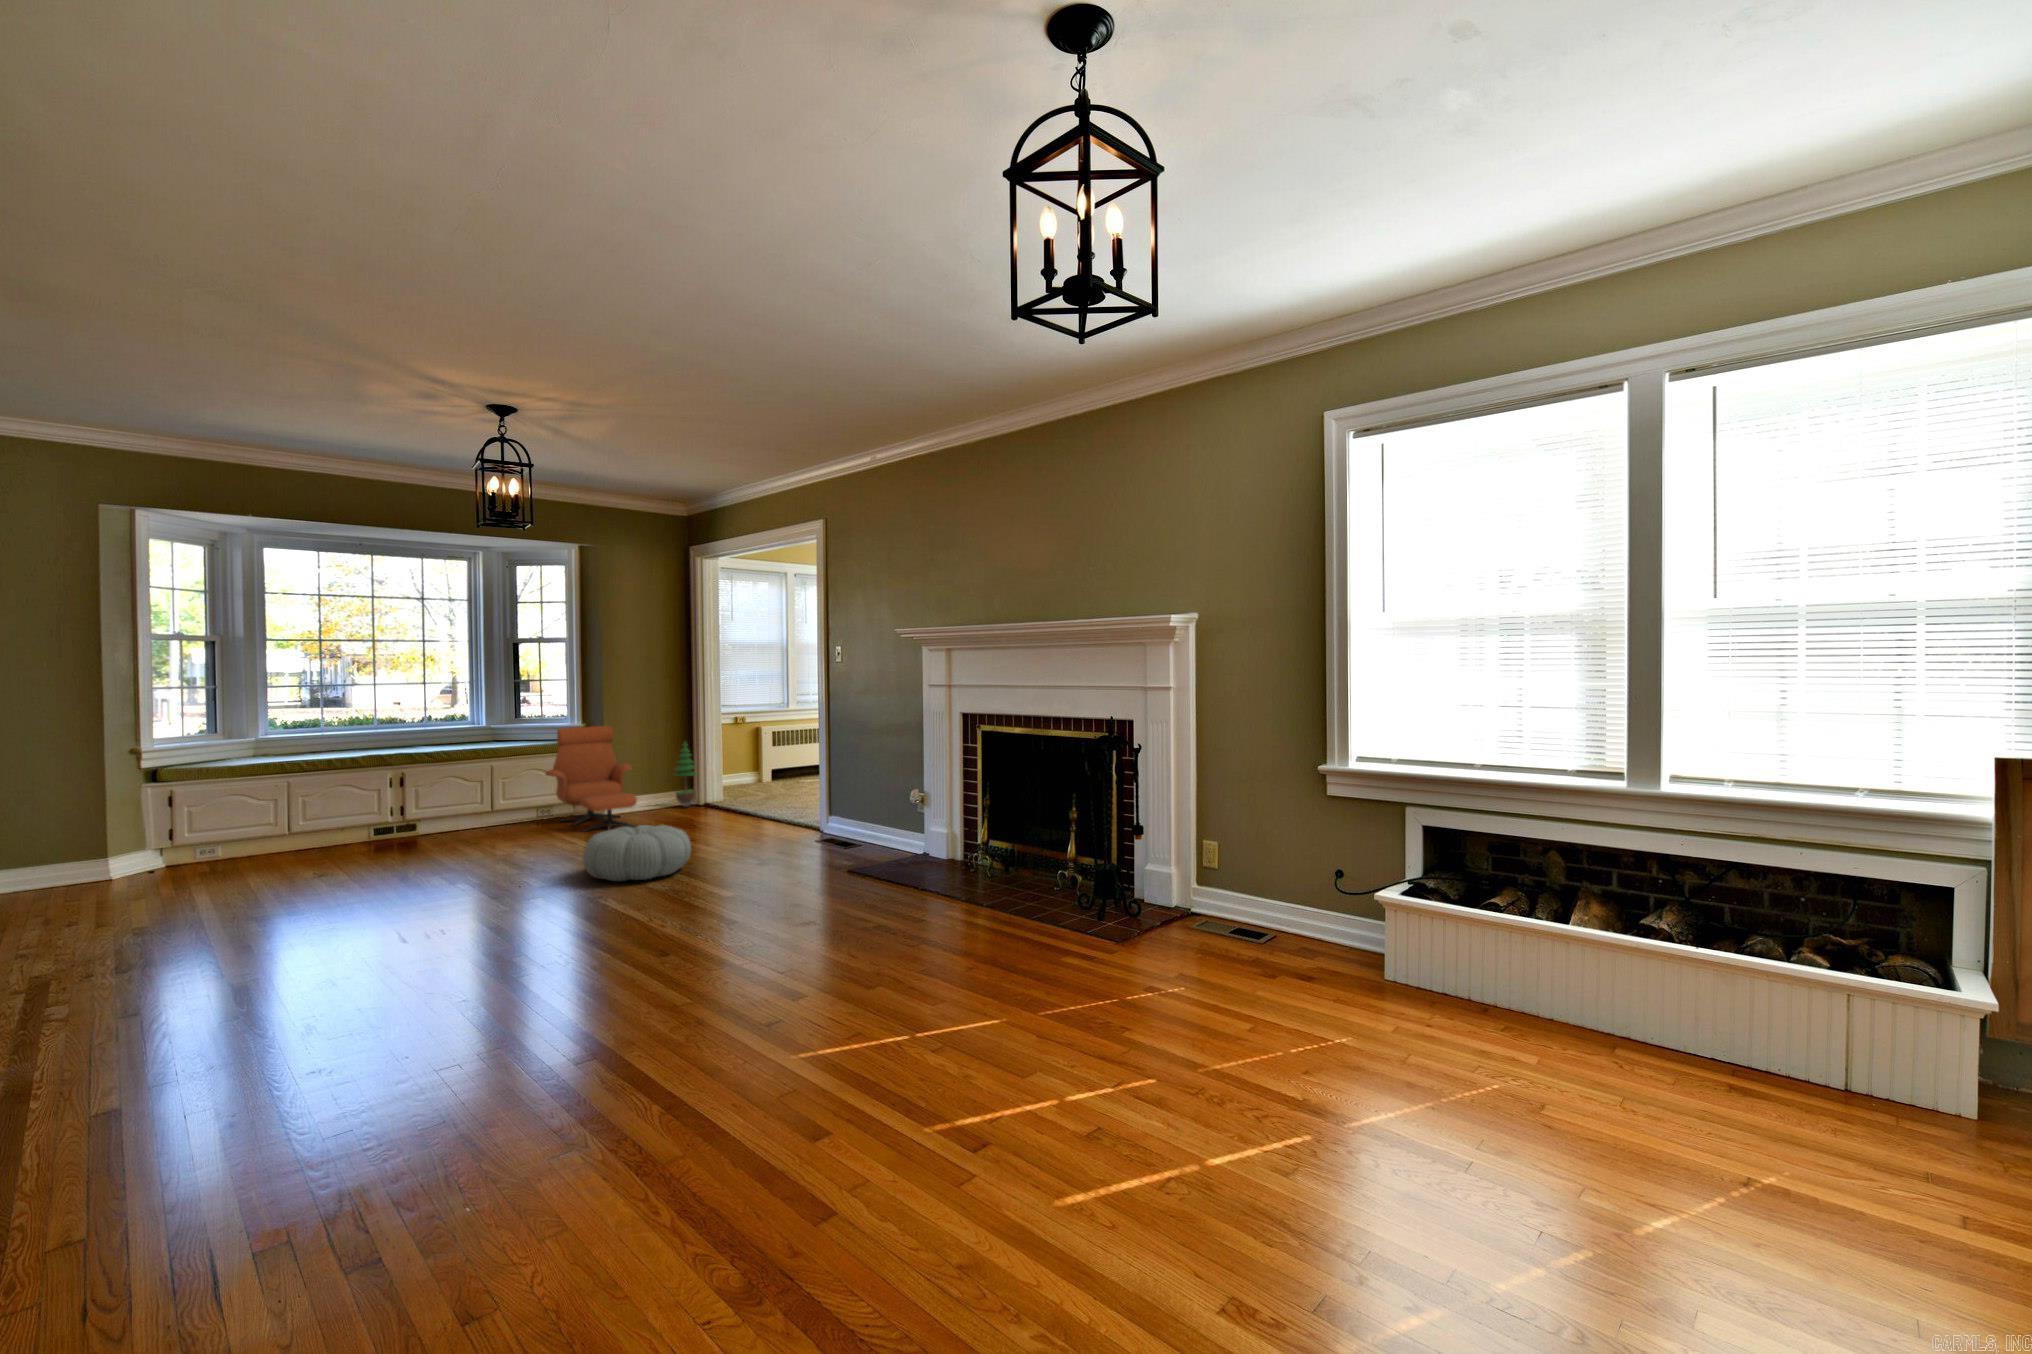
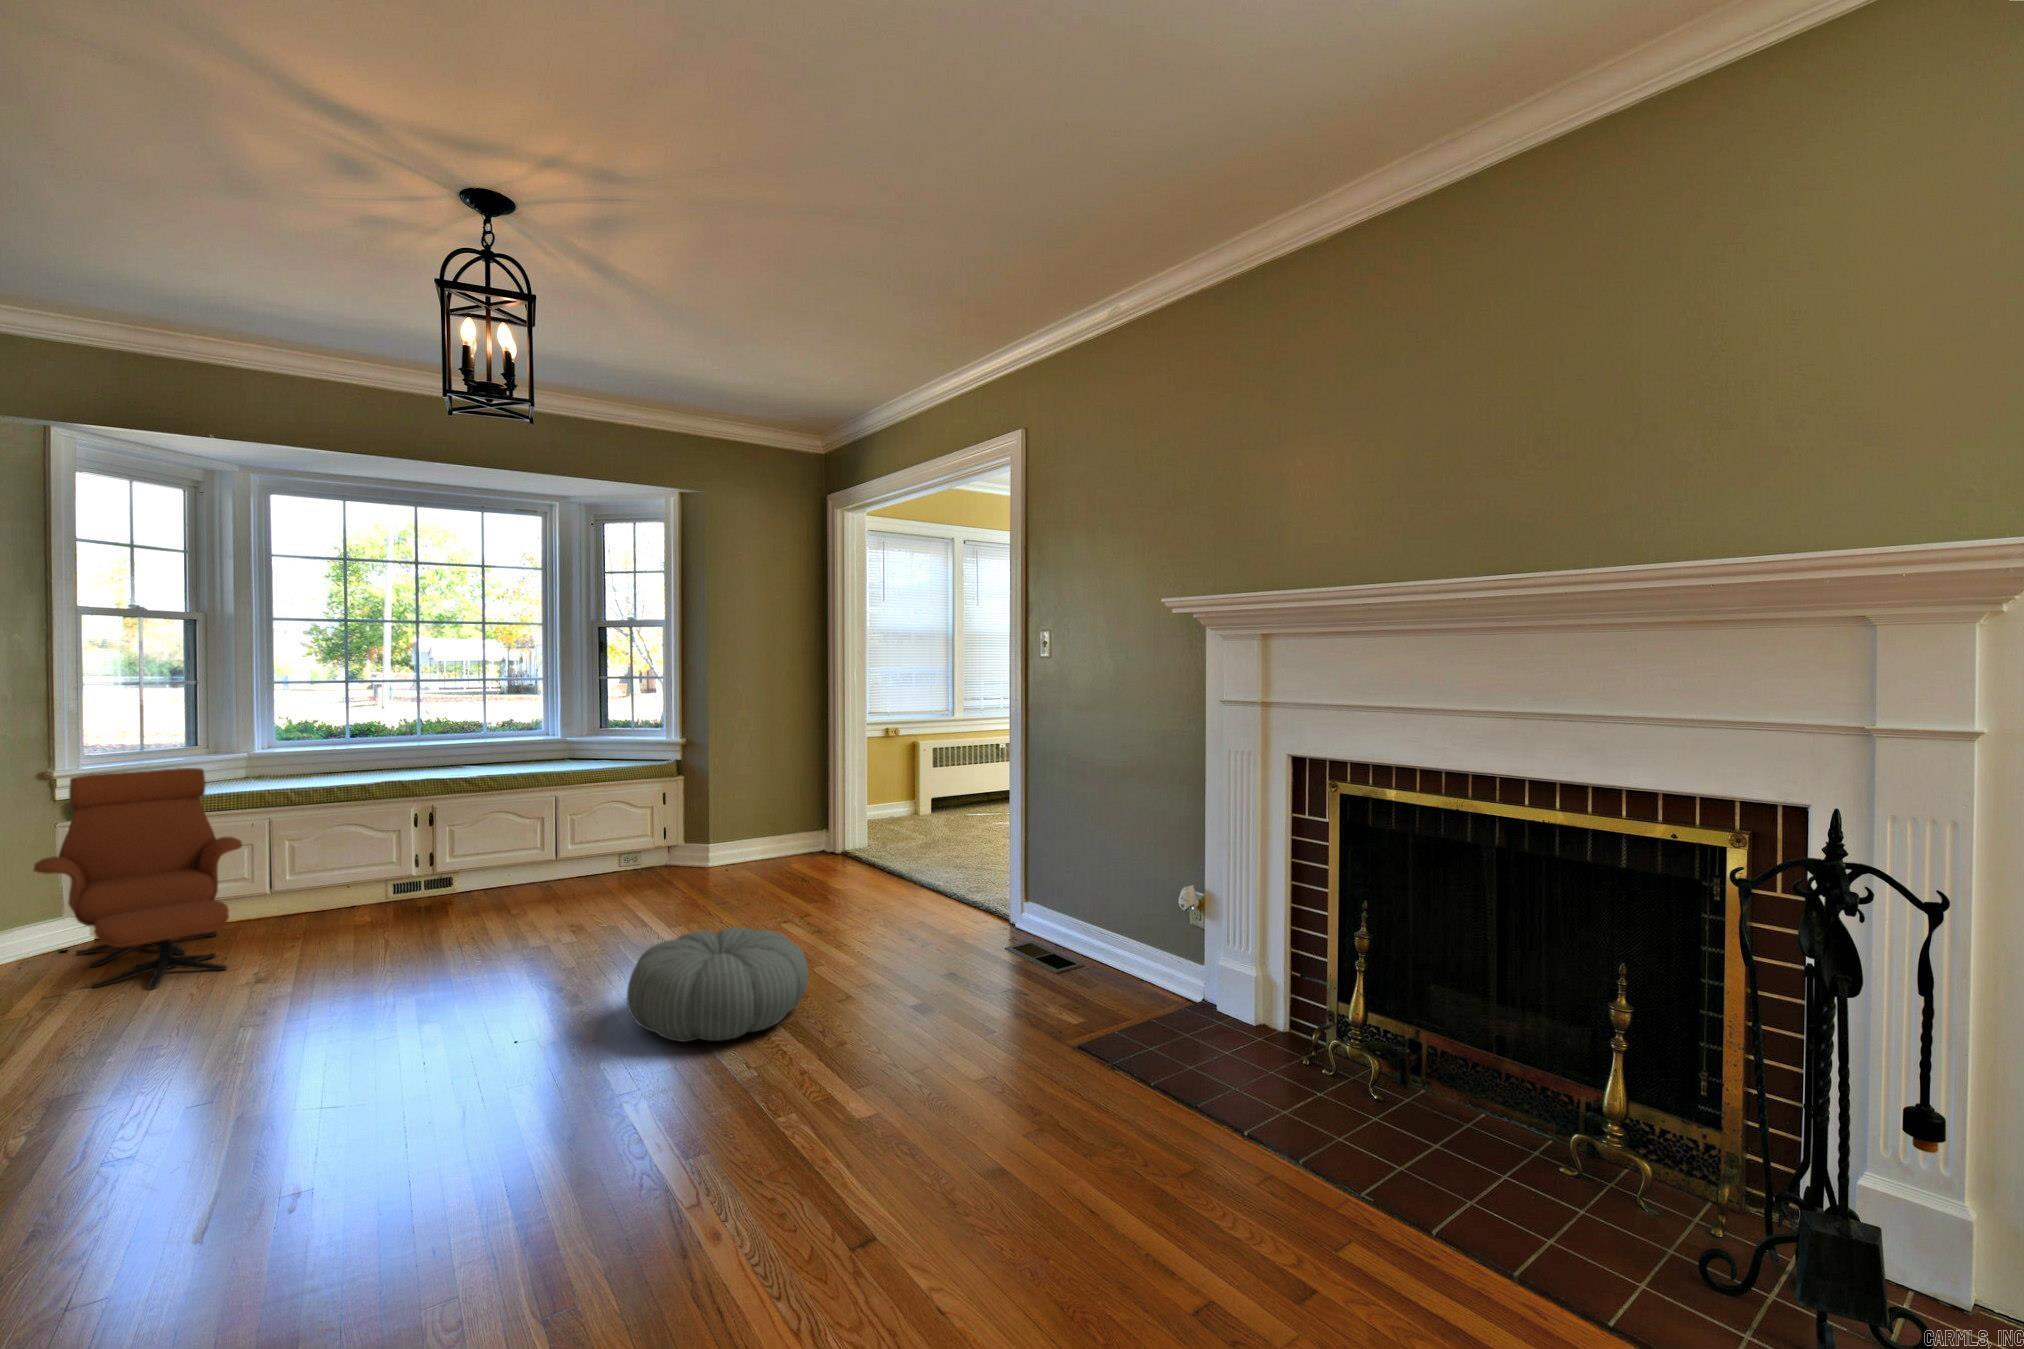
lounge chair: present [545,726,637,832] -> present [34,768,242,990]
potted tree: present [675,742,696,807] -> none [801,763,836,857]

